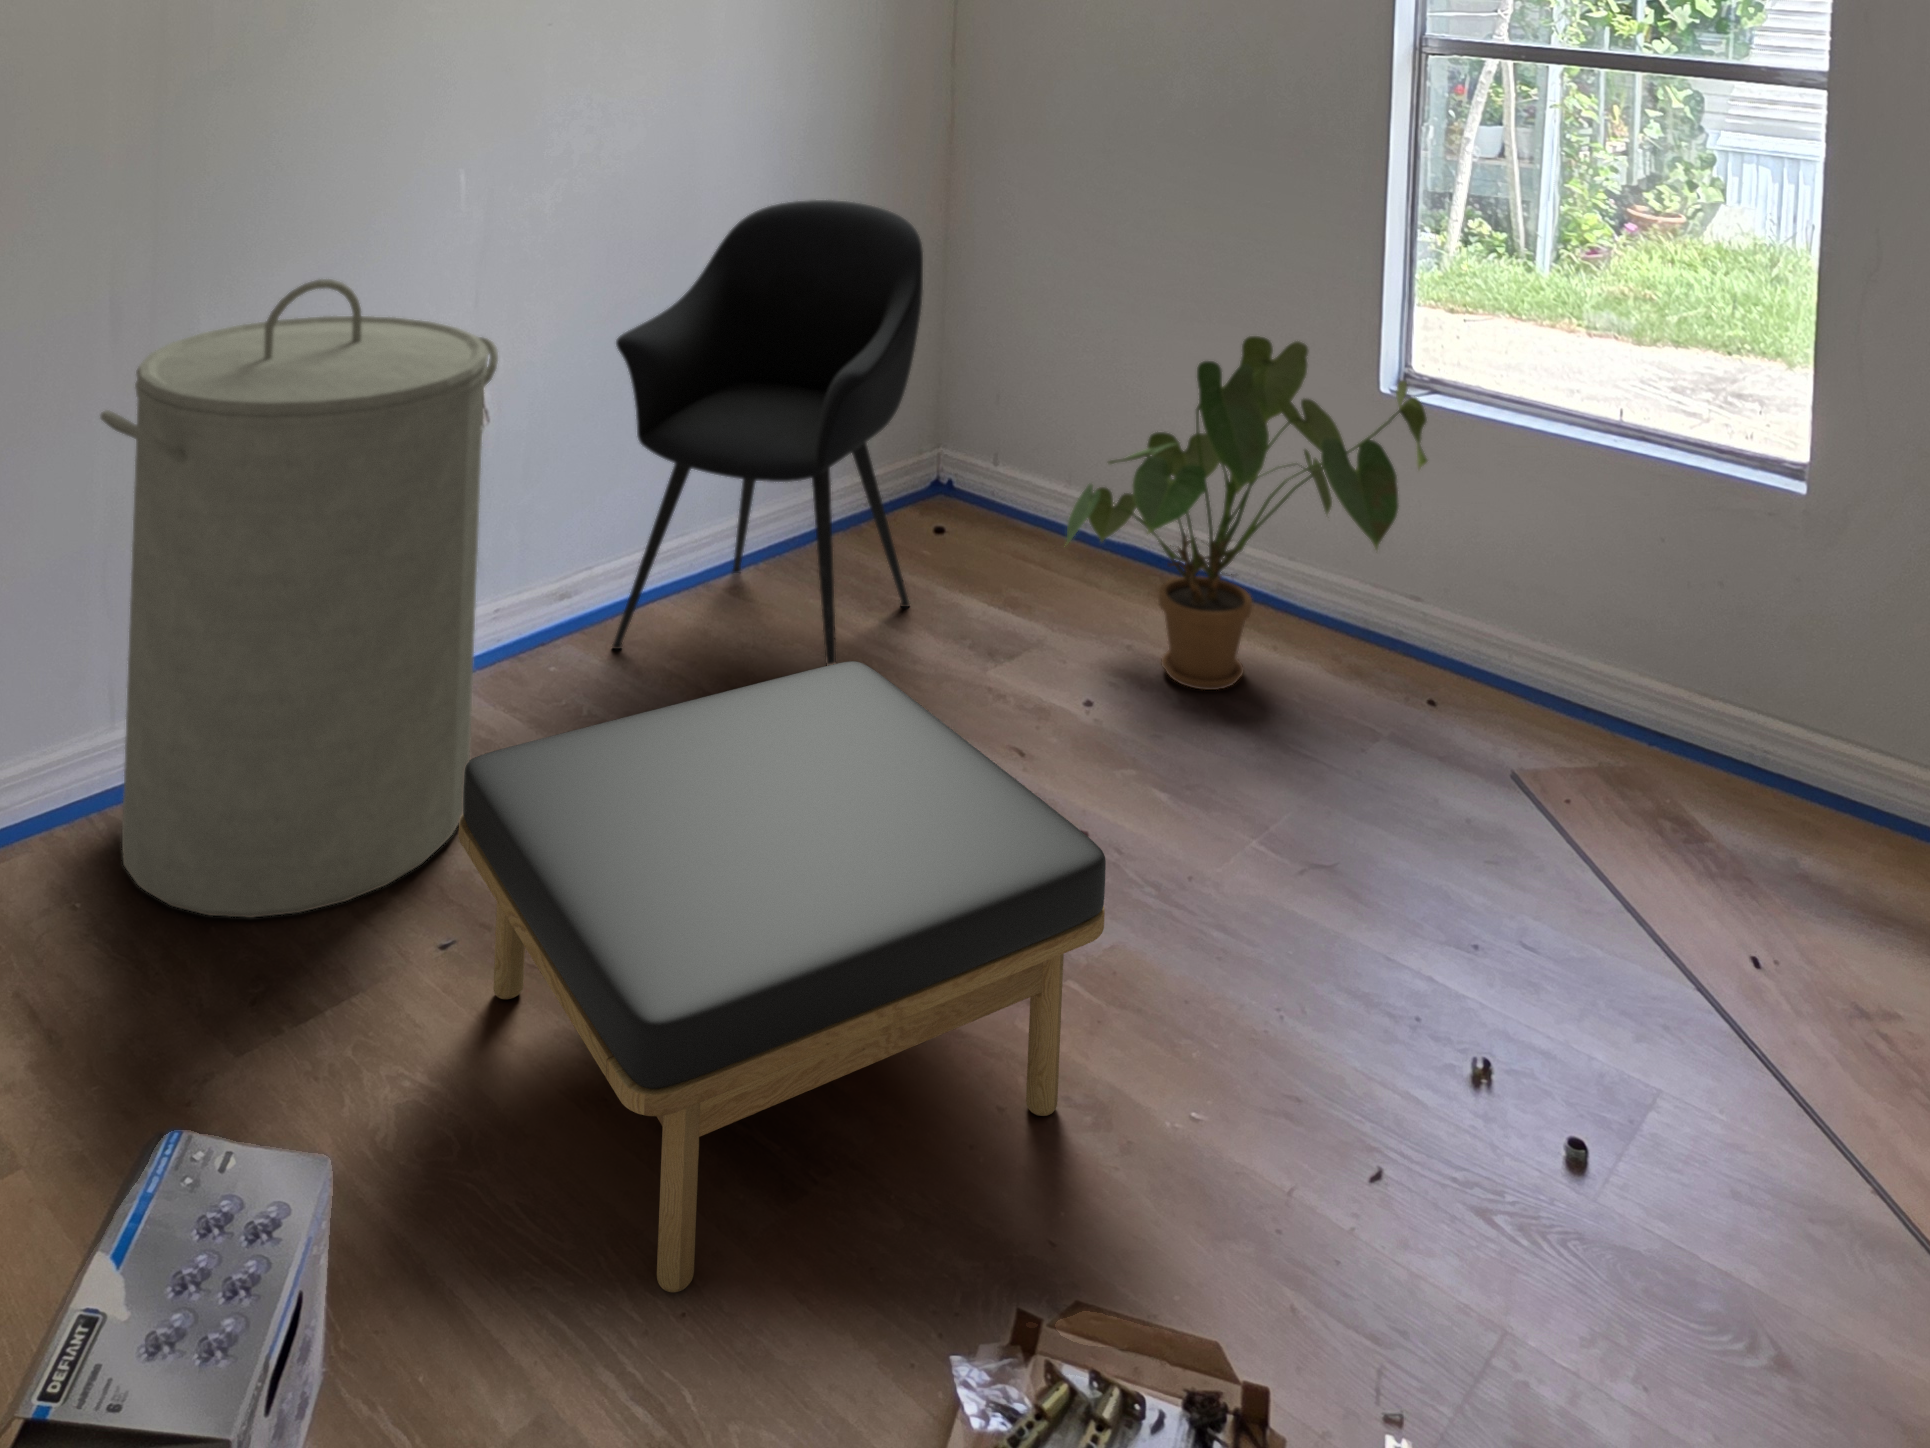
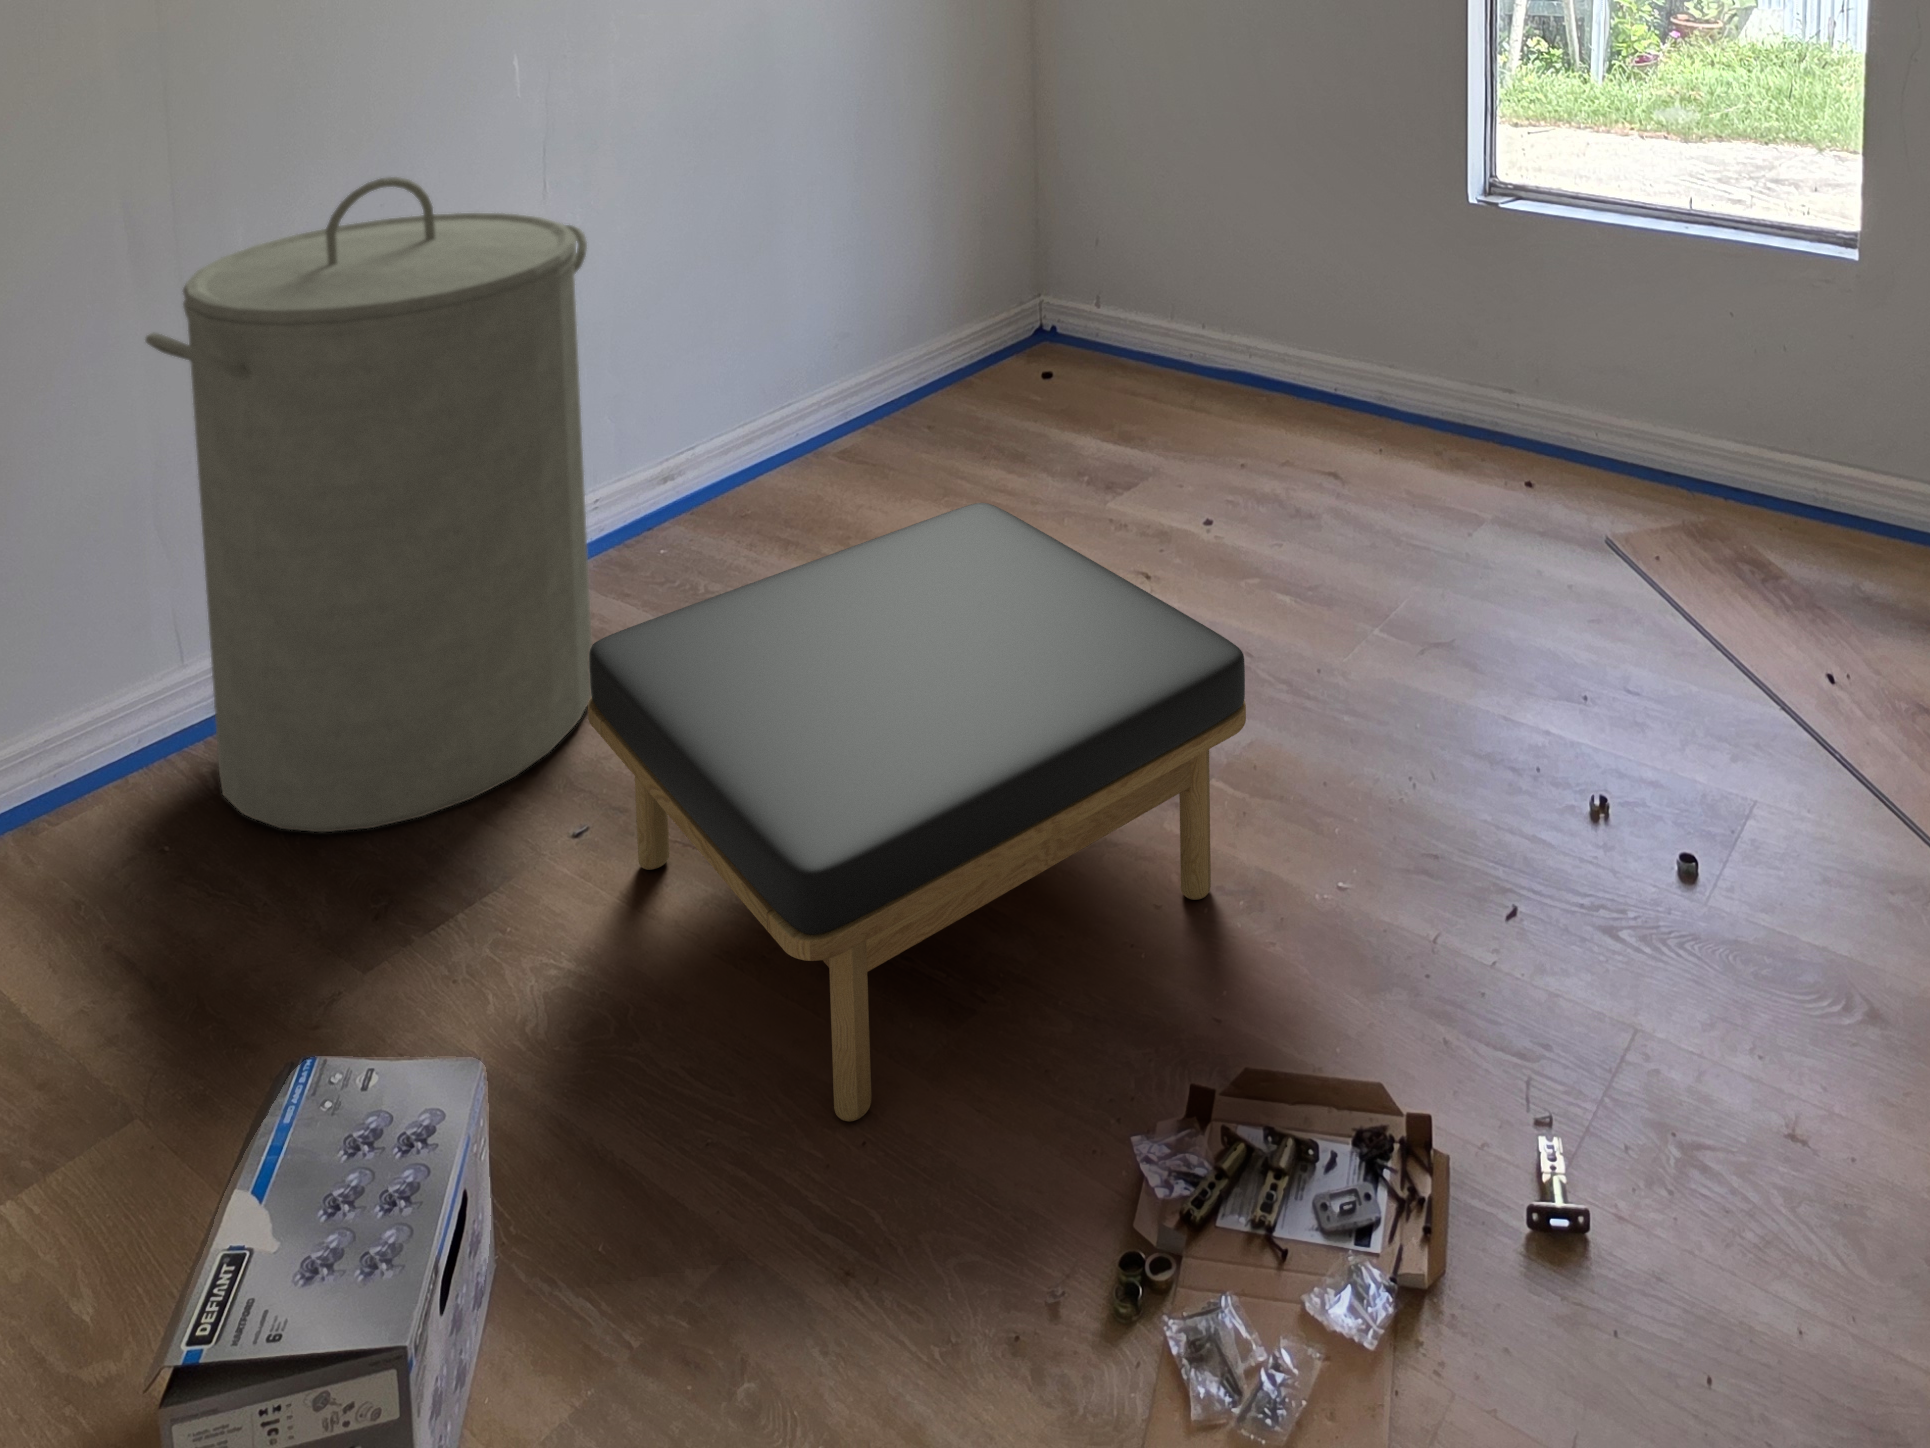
armchair: present [613,200,923,665] -> none [709,65,1024,542]
house plant: present [1067,336,1427,690] -> none [1172,162,1506,493]

